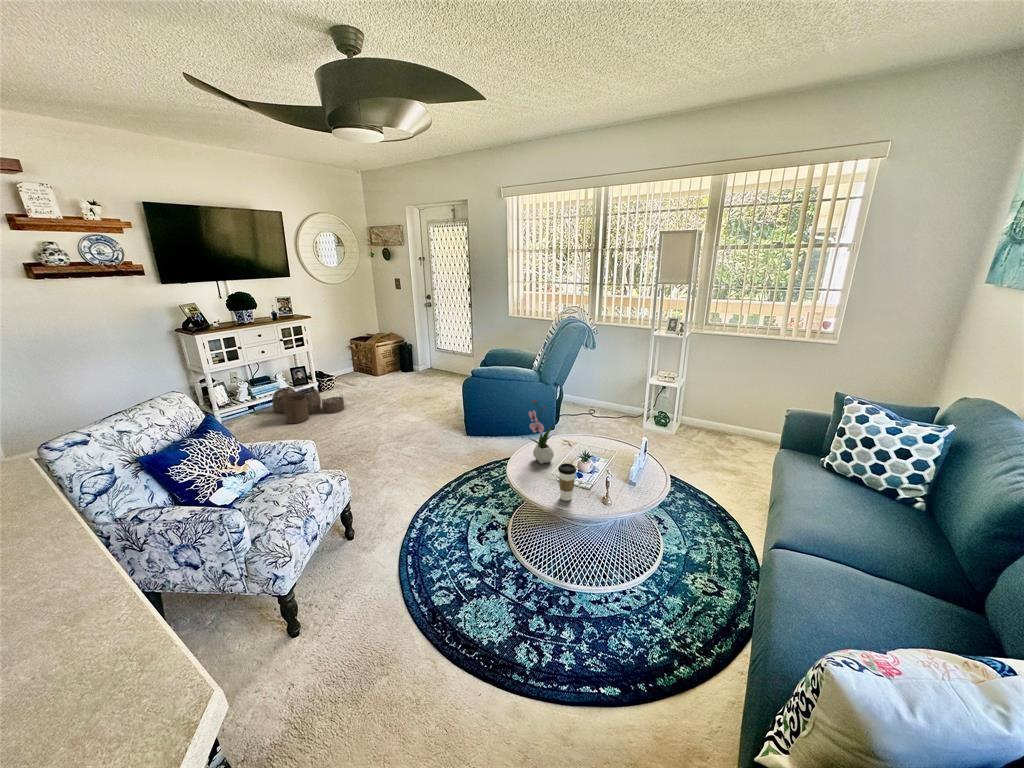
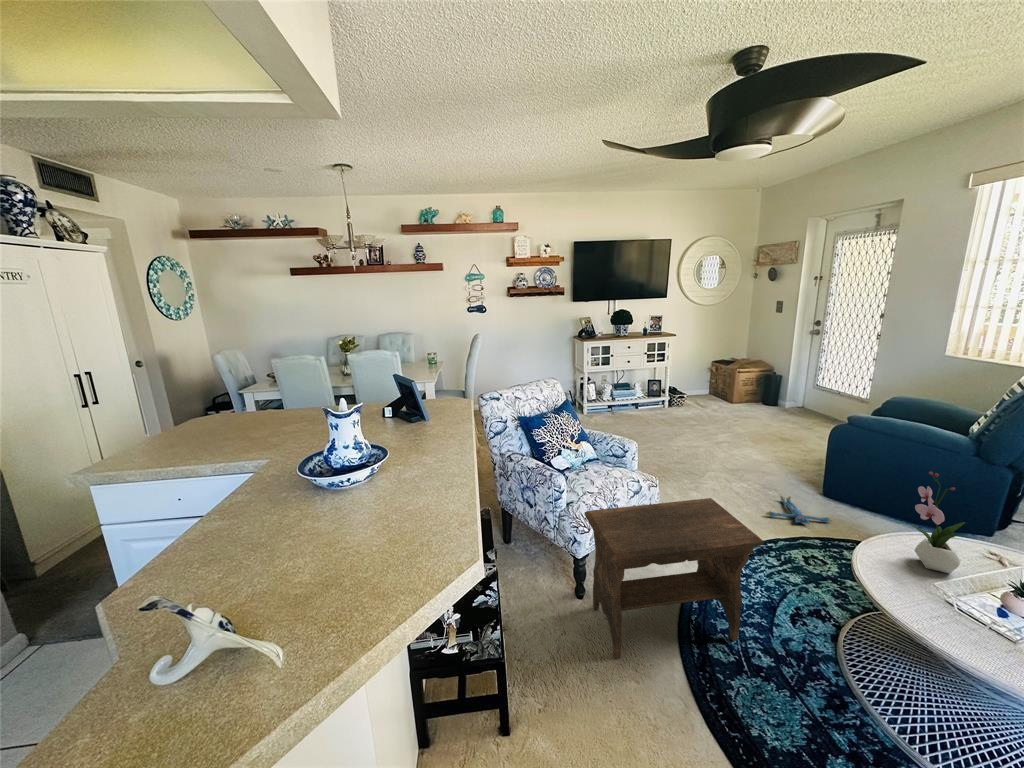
woven basket: present [272,387,345,423] -> none [626,393,687,428]
plush toy: none [436,445,478,467] -> present [766,496,832,523]
coffee cup: present [558,463,576,501] -> none [945,580,992,642]
footstool: none [283,471,456,670] -> present [584,498,764,659]

